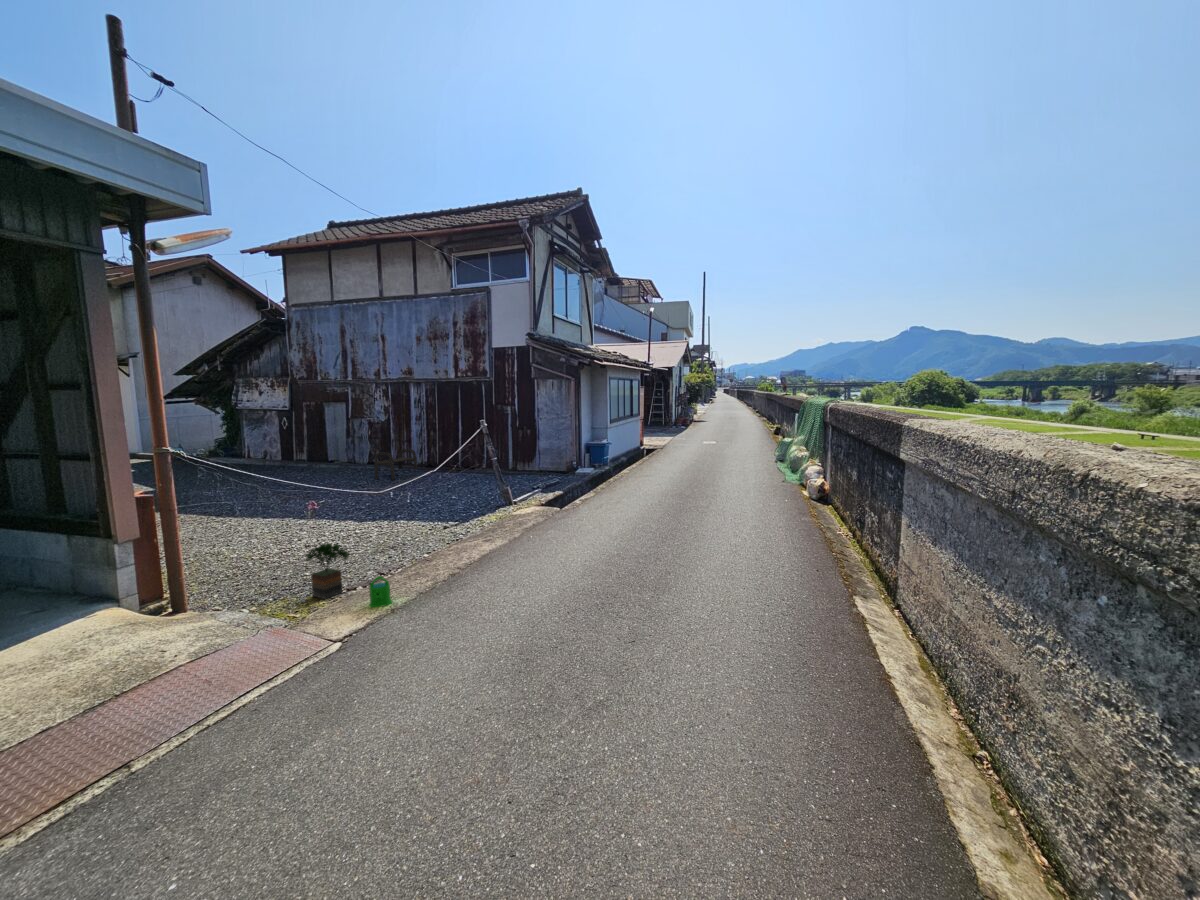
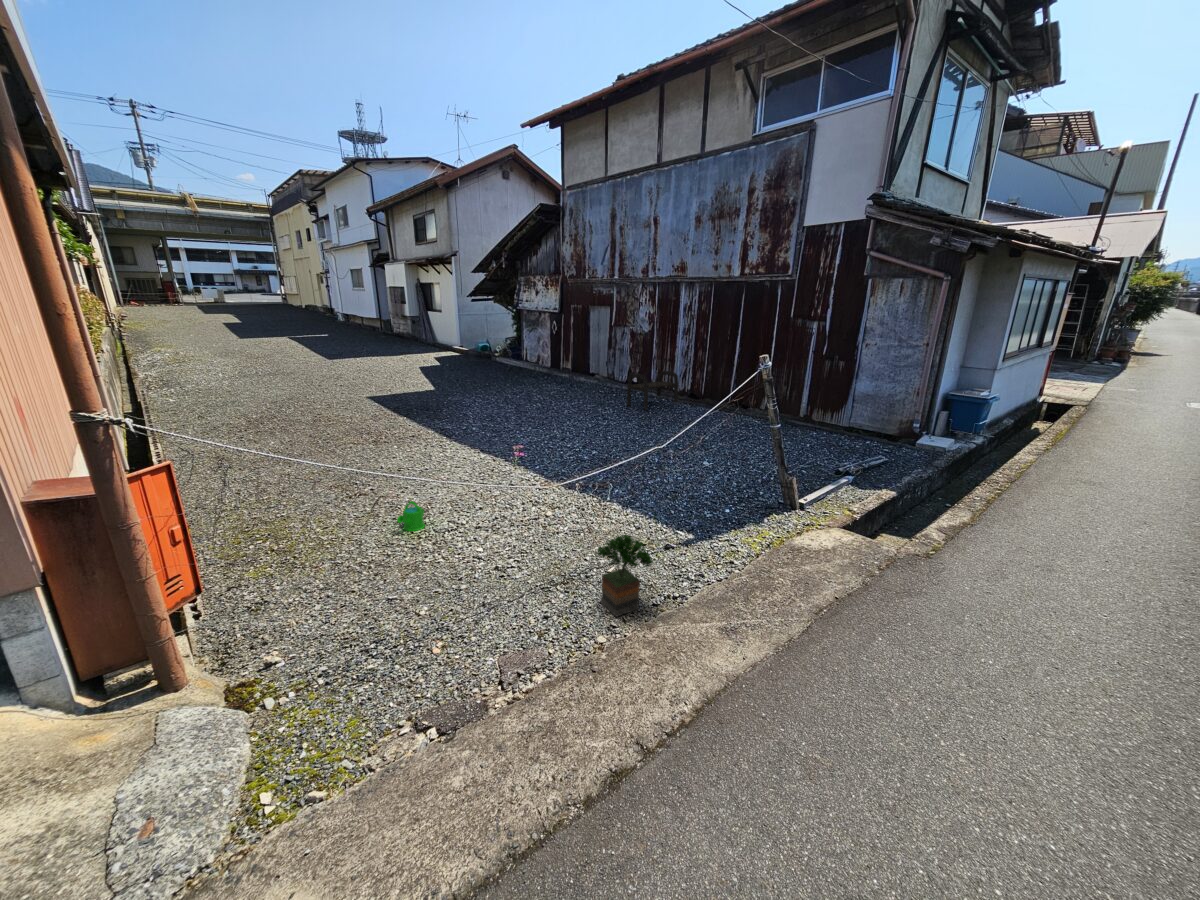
potted tree: present [306,543,349,599] -> present [597,534,653,617]
watering can: present [369,576,392,607] -> present [397,501,425,531]

